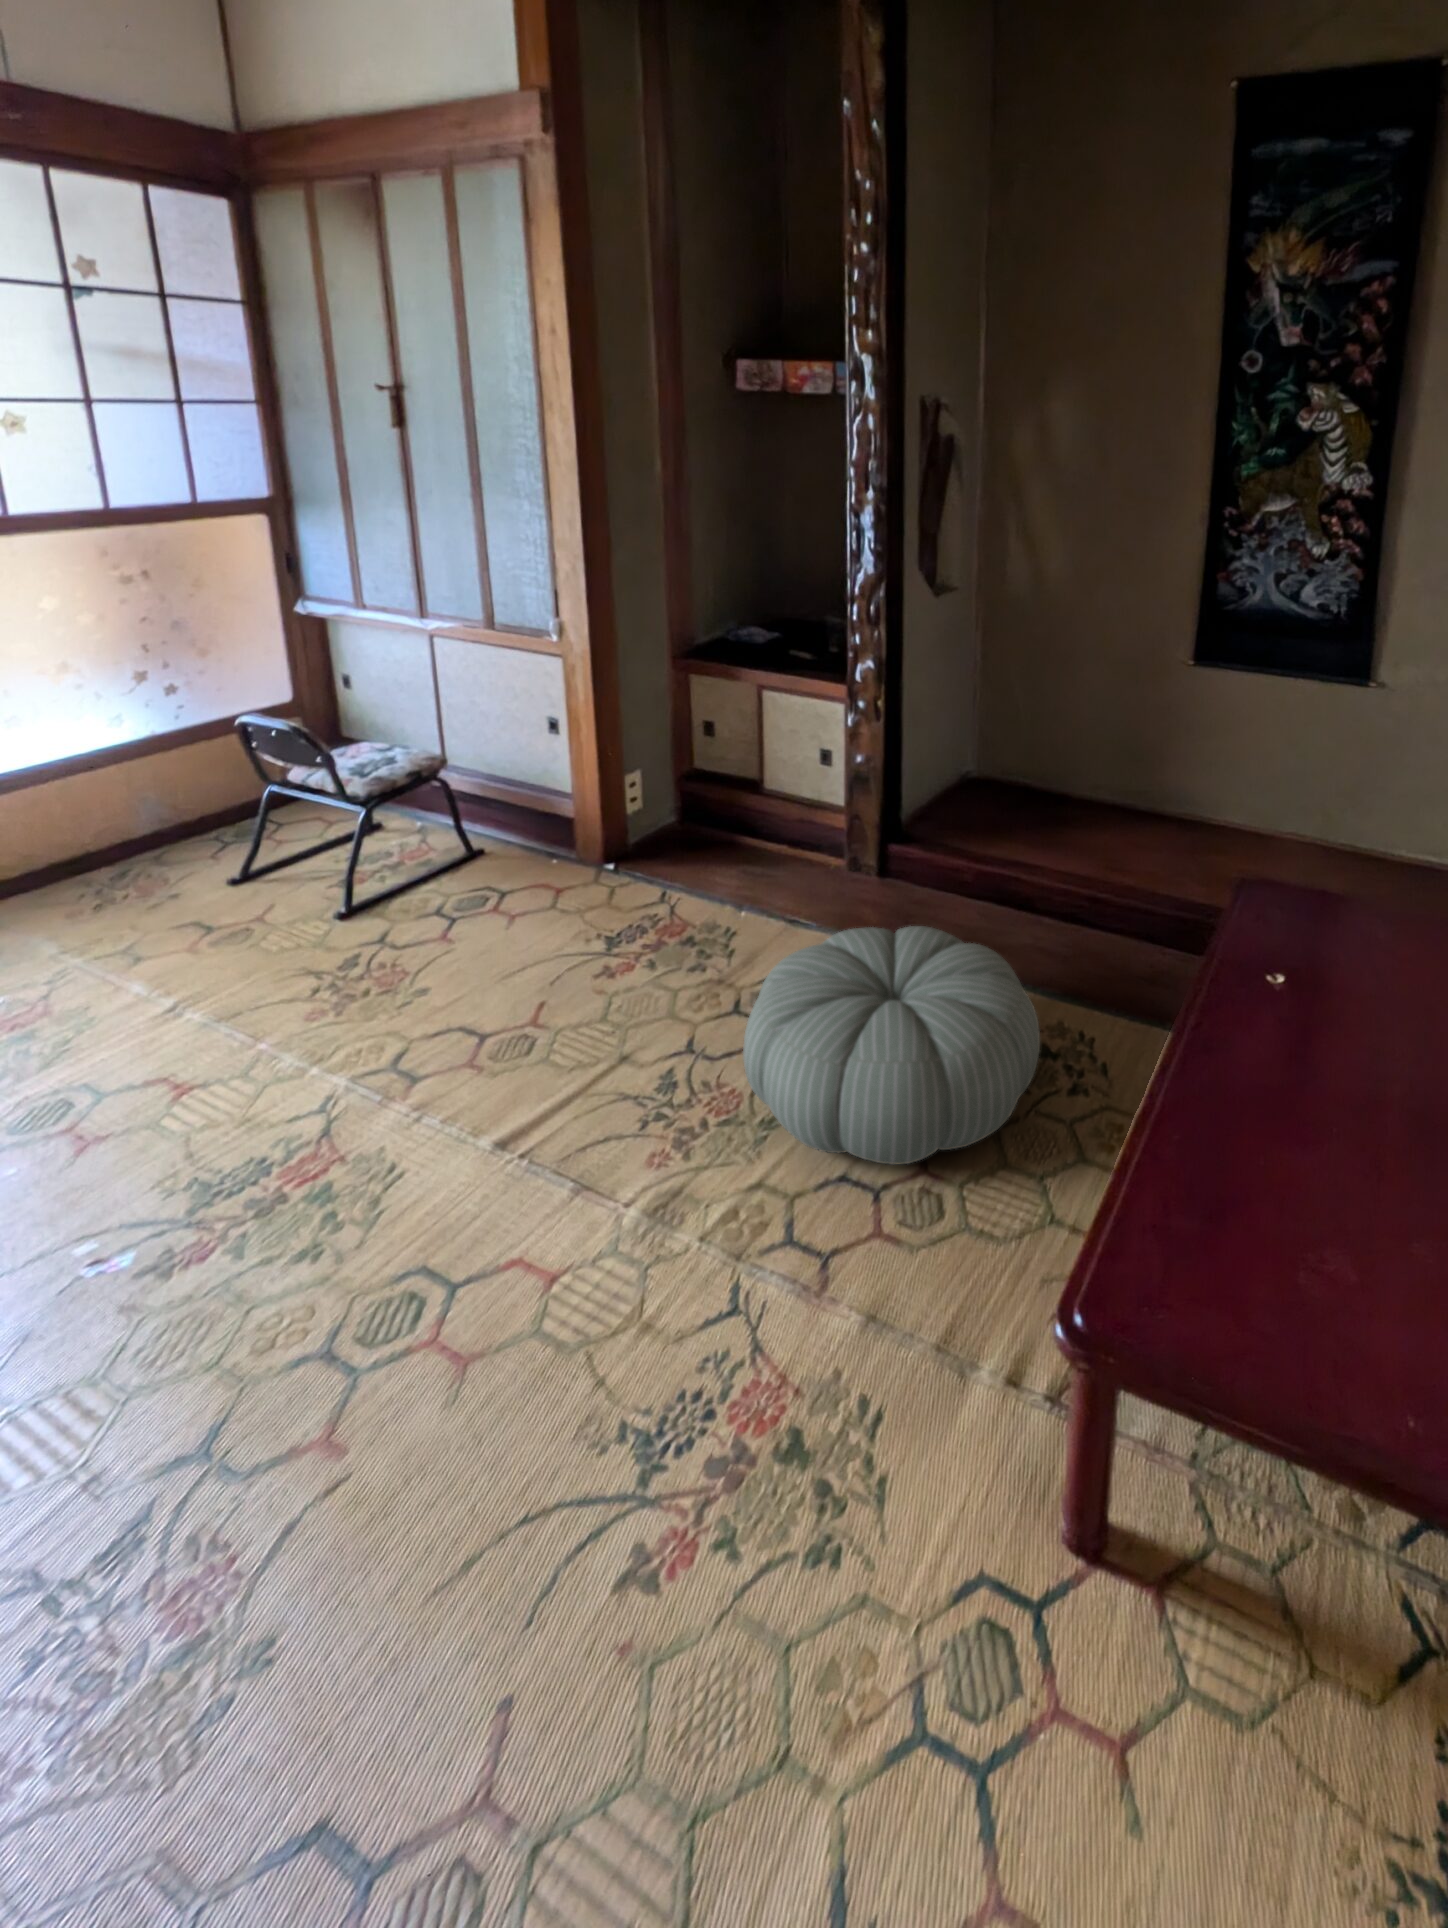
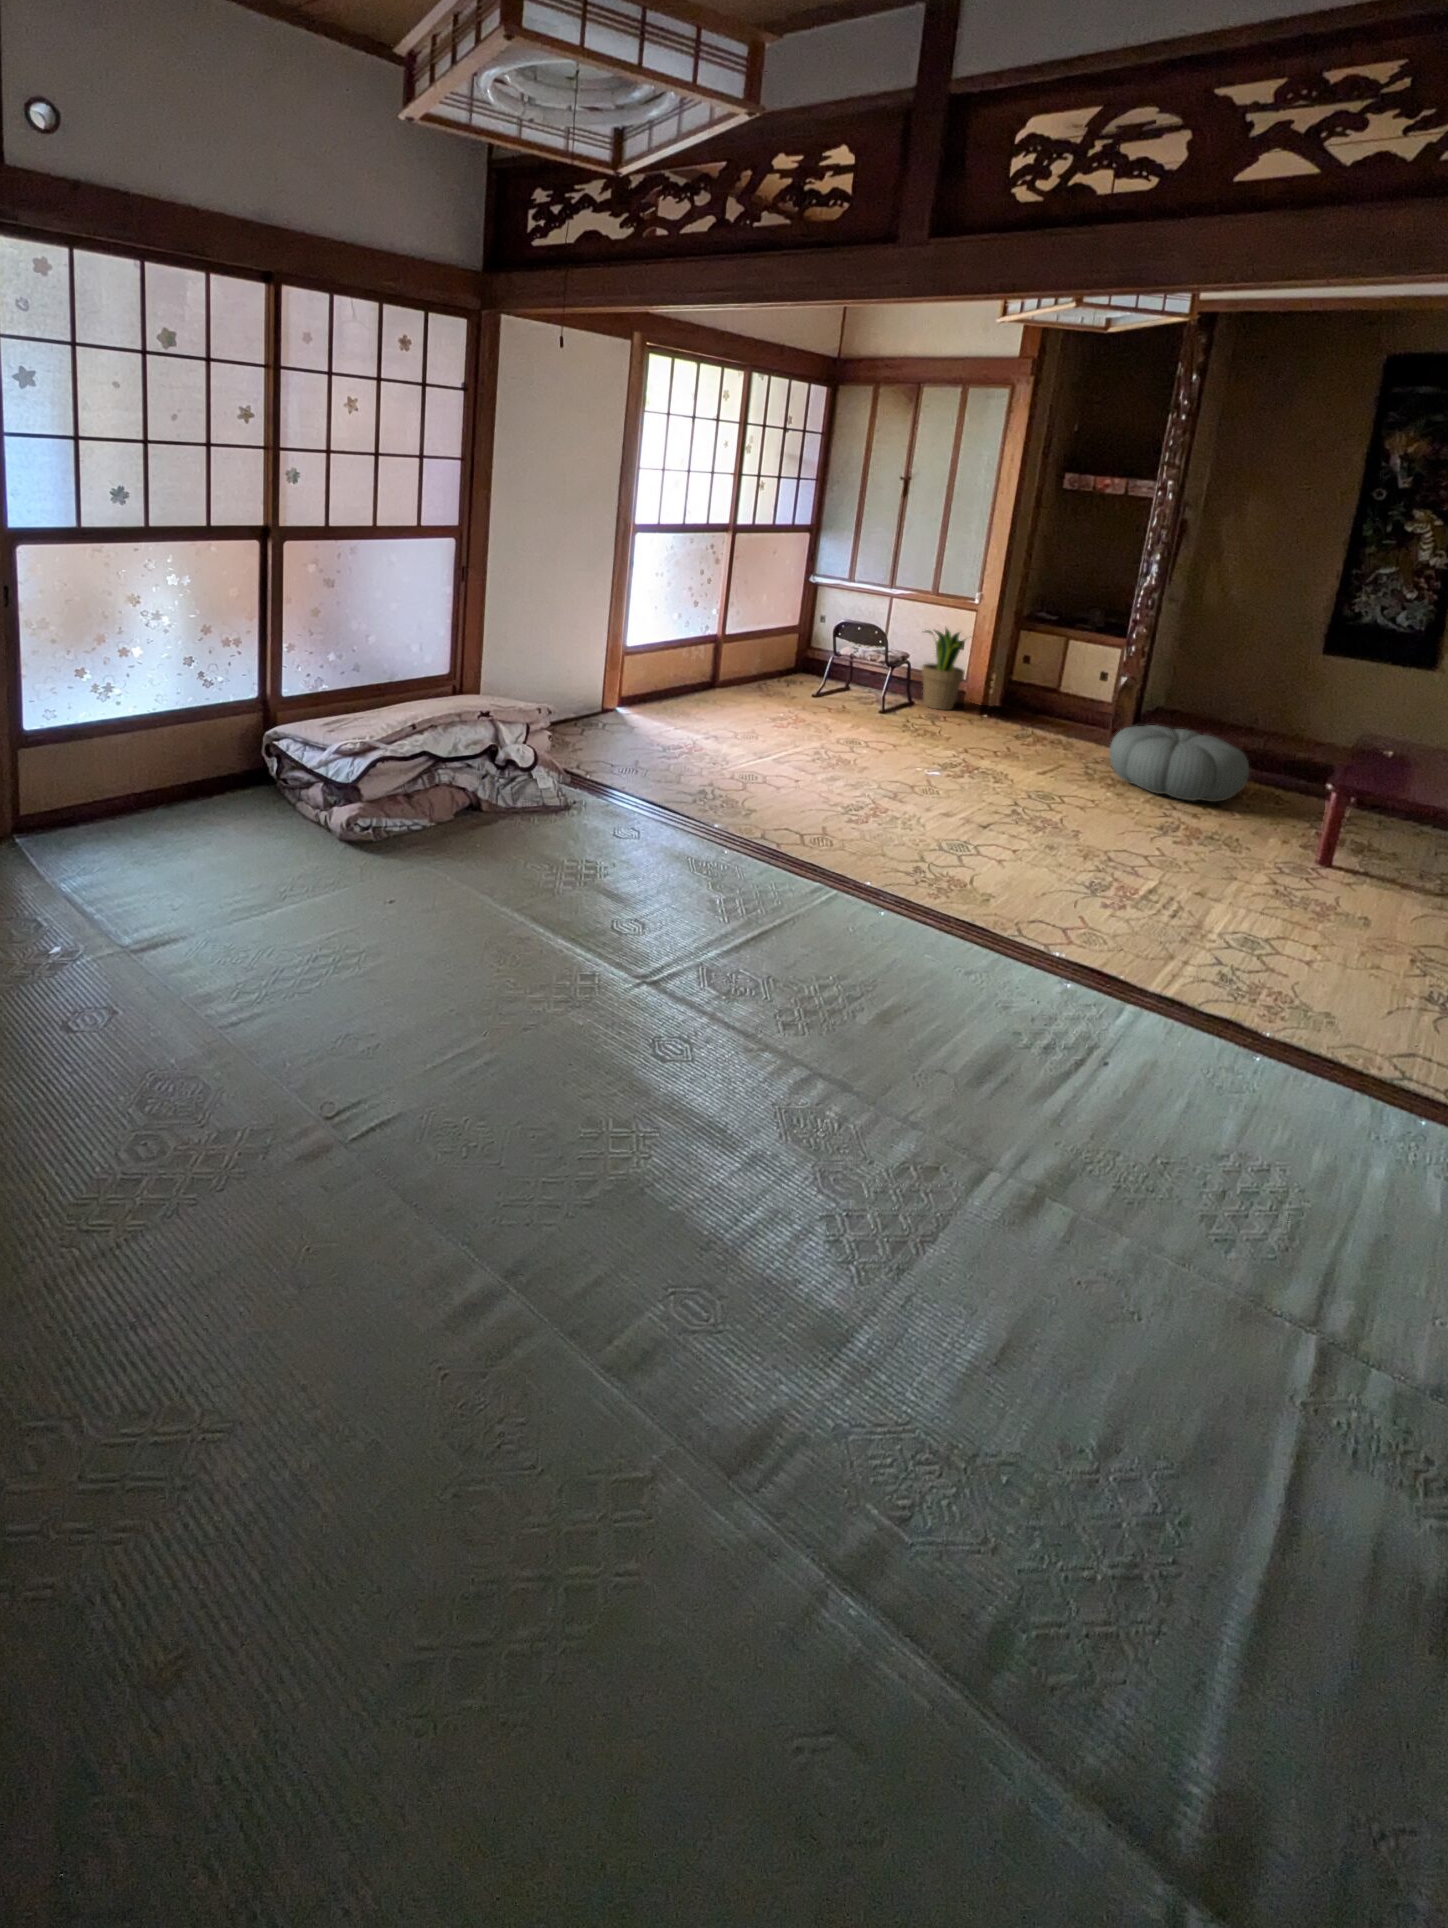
potted plant: none [441,707,560,883] -> present [922,627,965,710]

